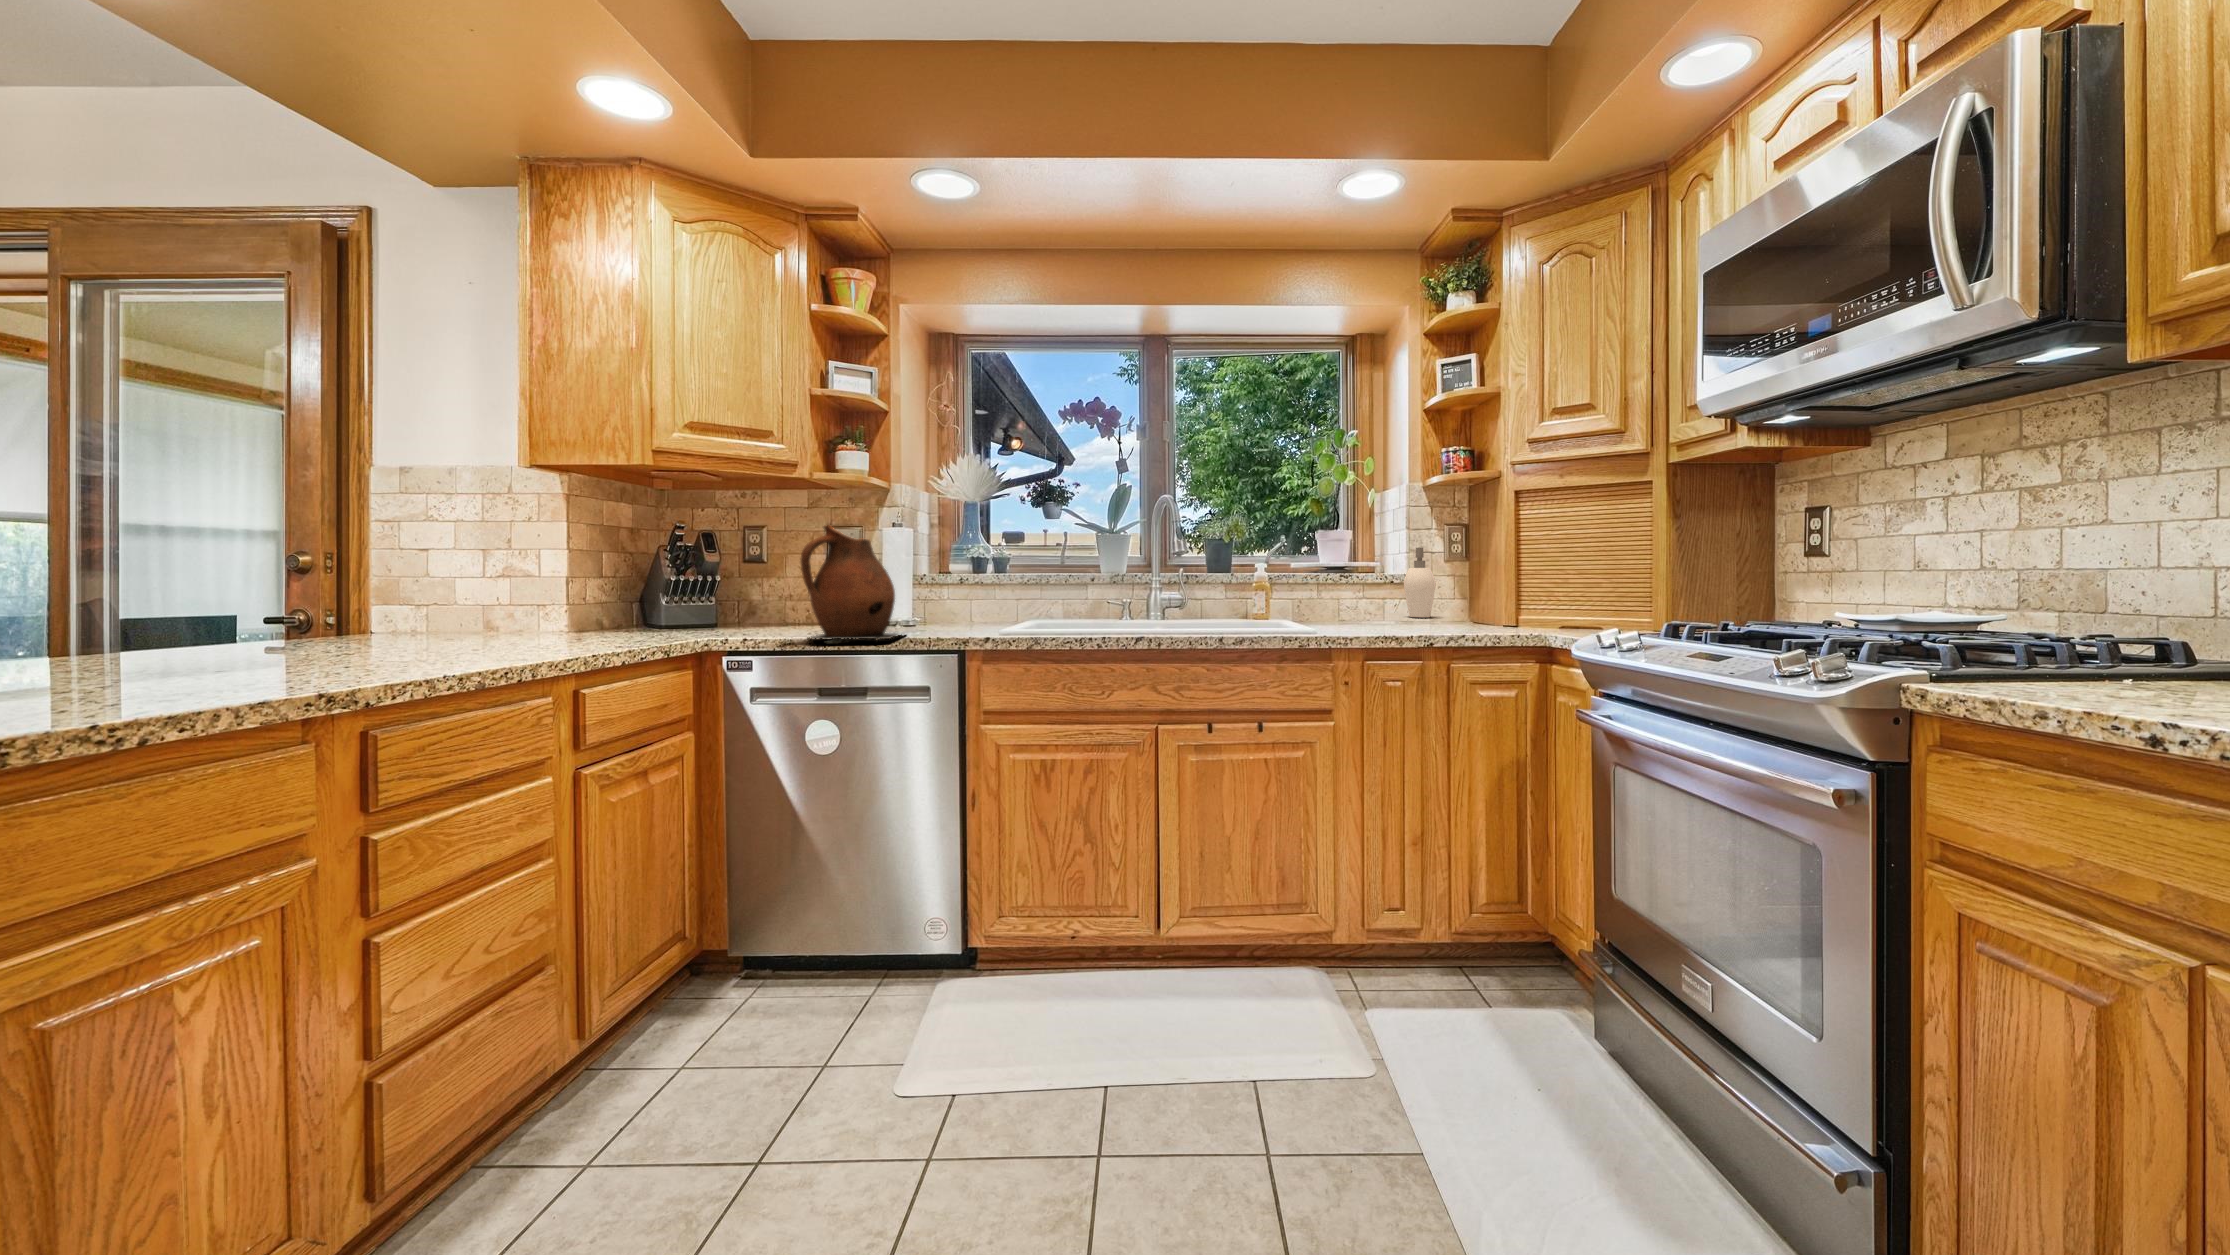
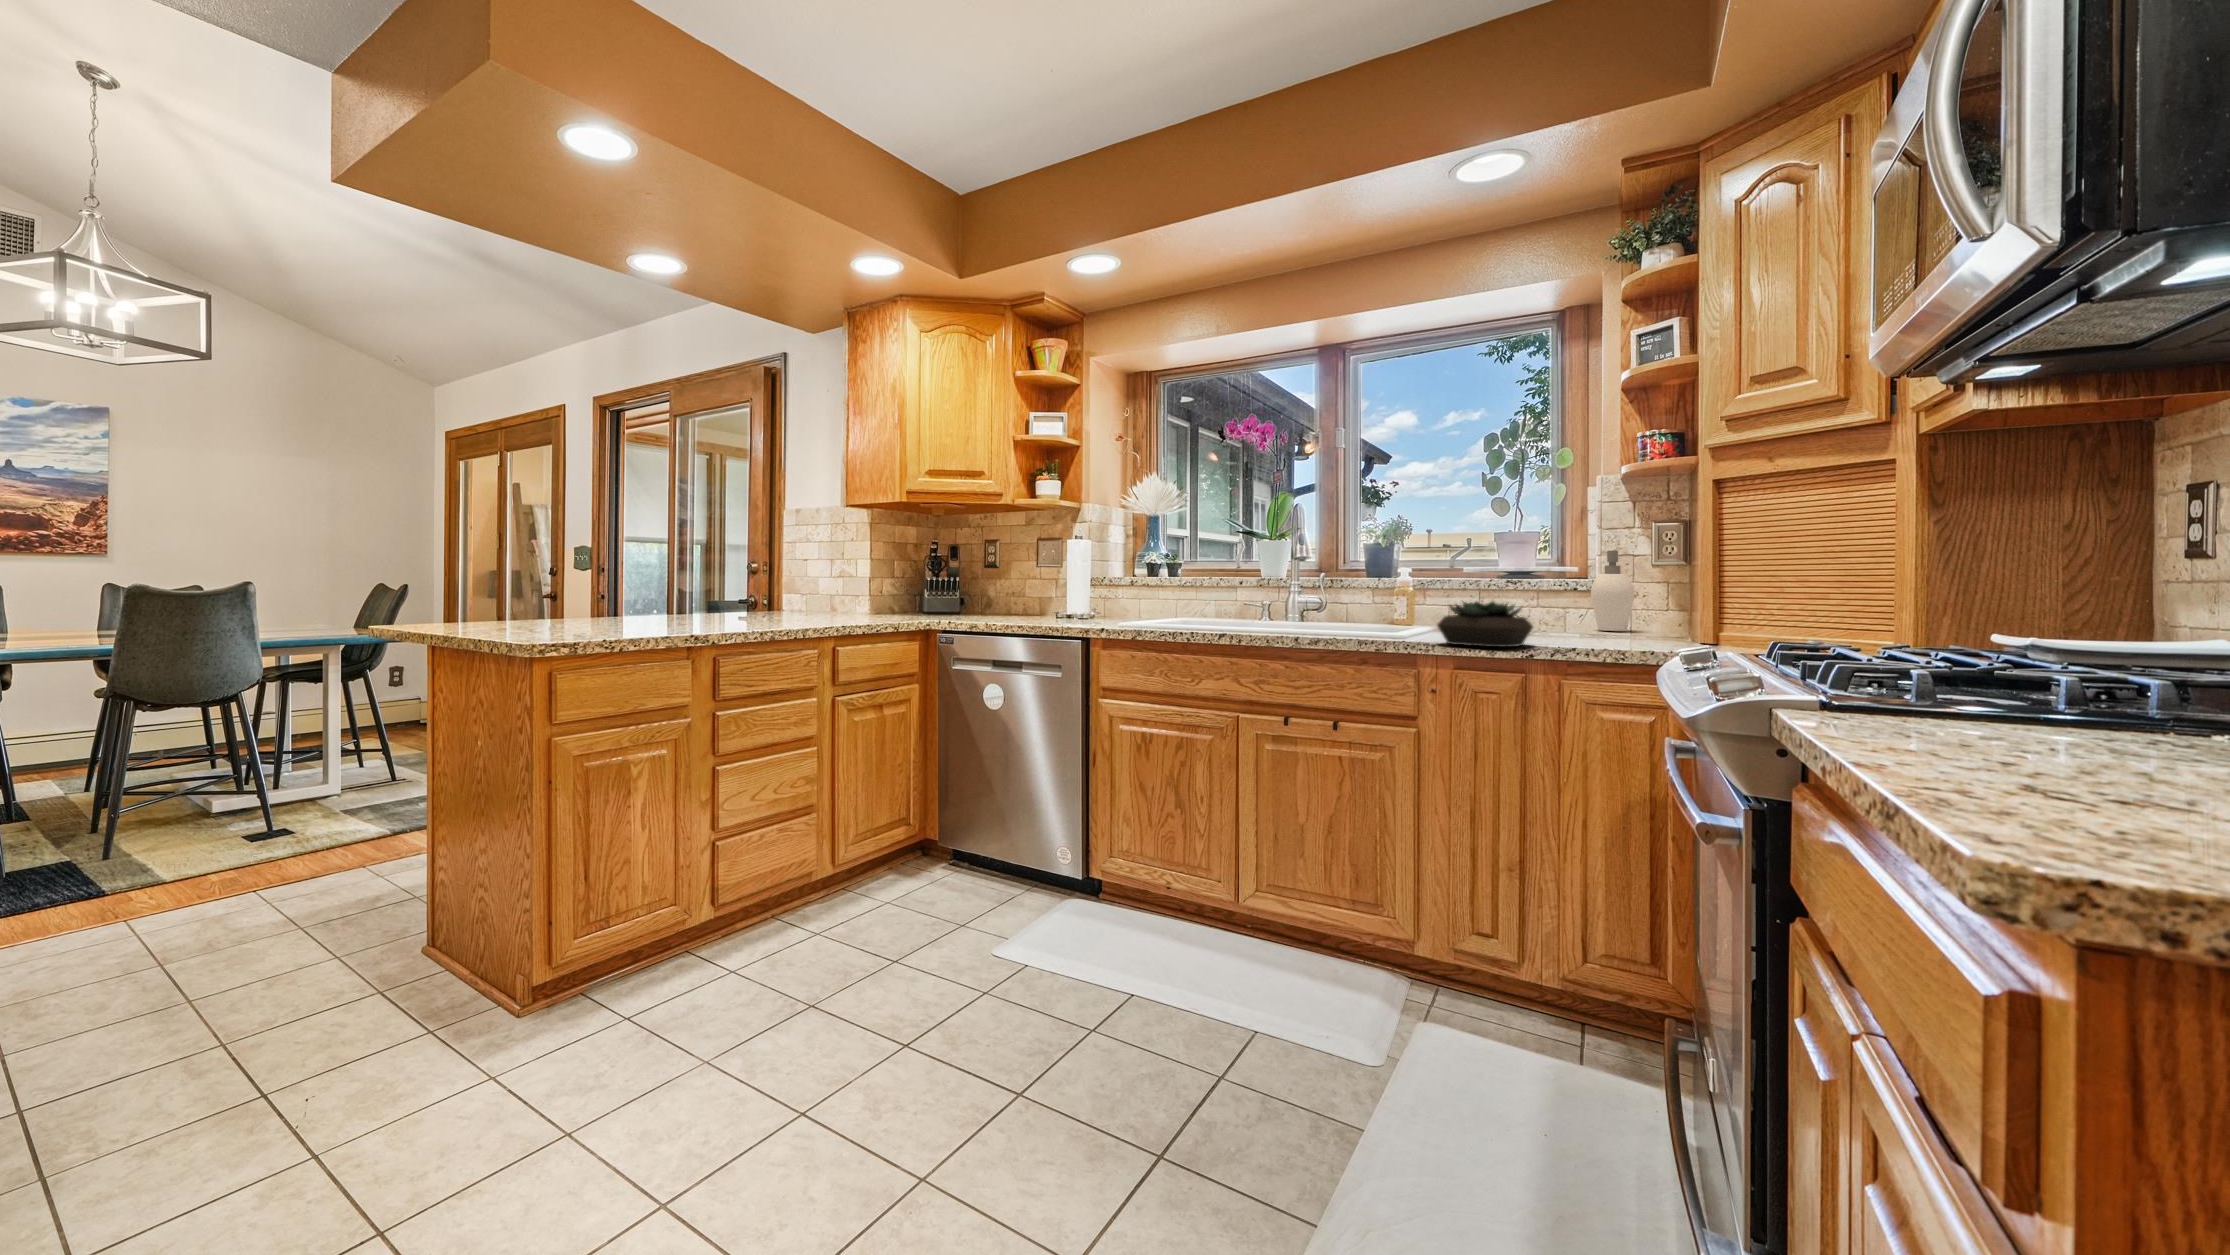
ceramic pitcher: present [800,525,902,640] -> none [974,539,1055,626]
succulent plant: none [1347,593,1420,637] -> present [1437,601,1533,647]

